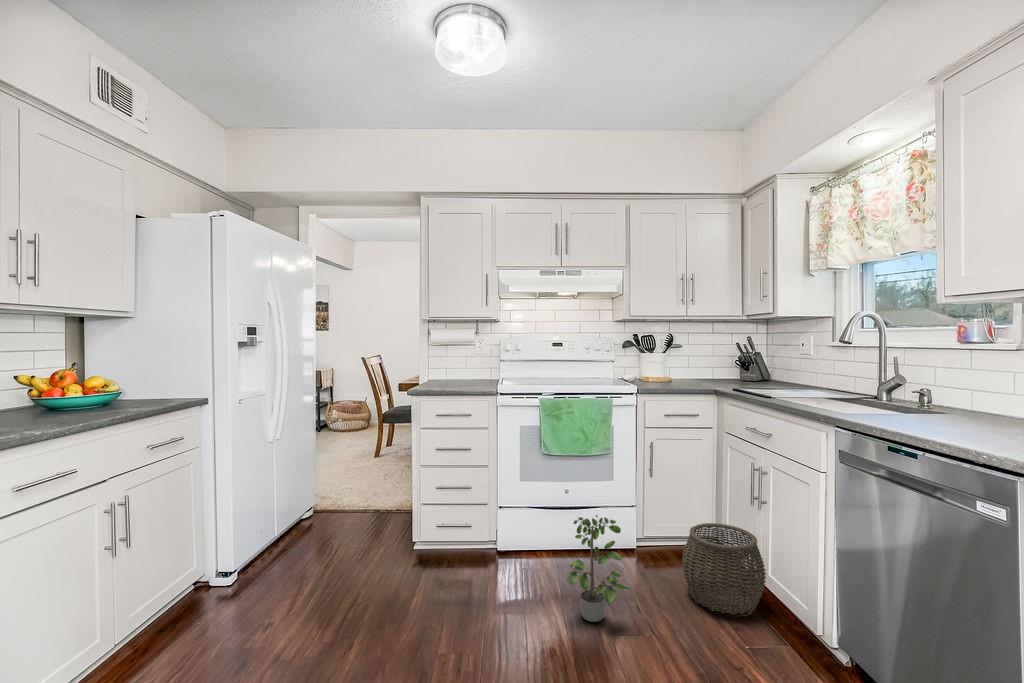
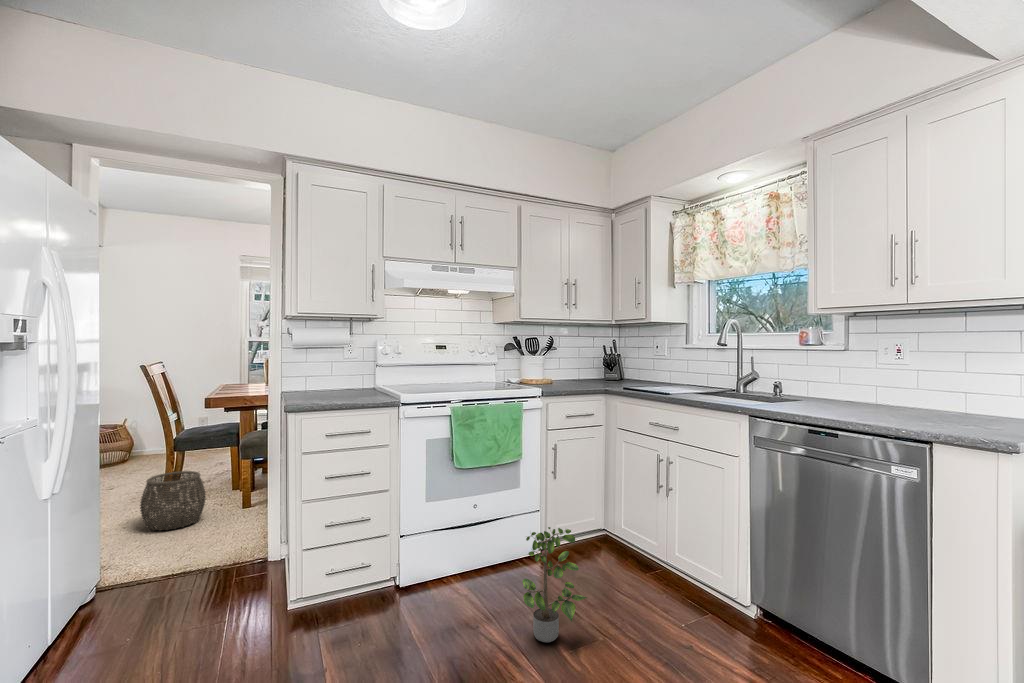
woven basket: present [682,523,766,615] -> present [140,471,206,531]

